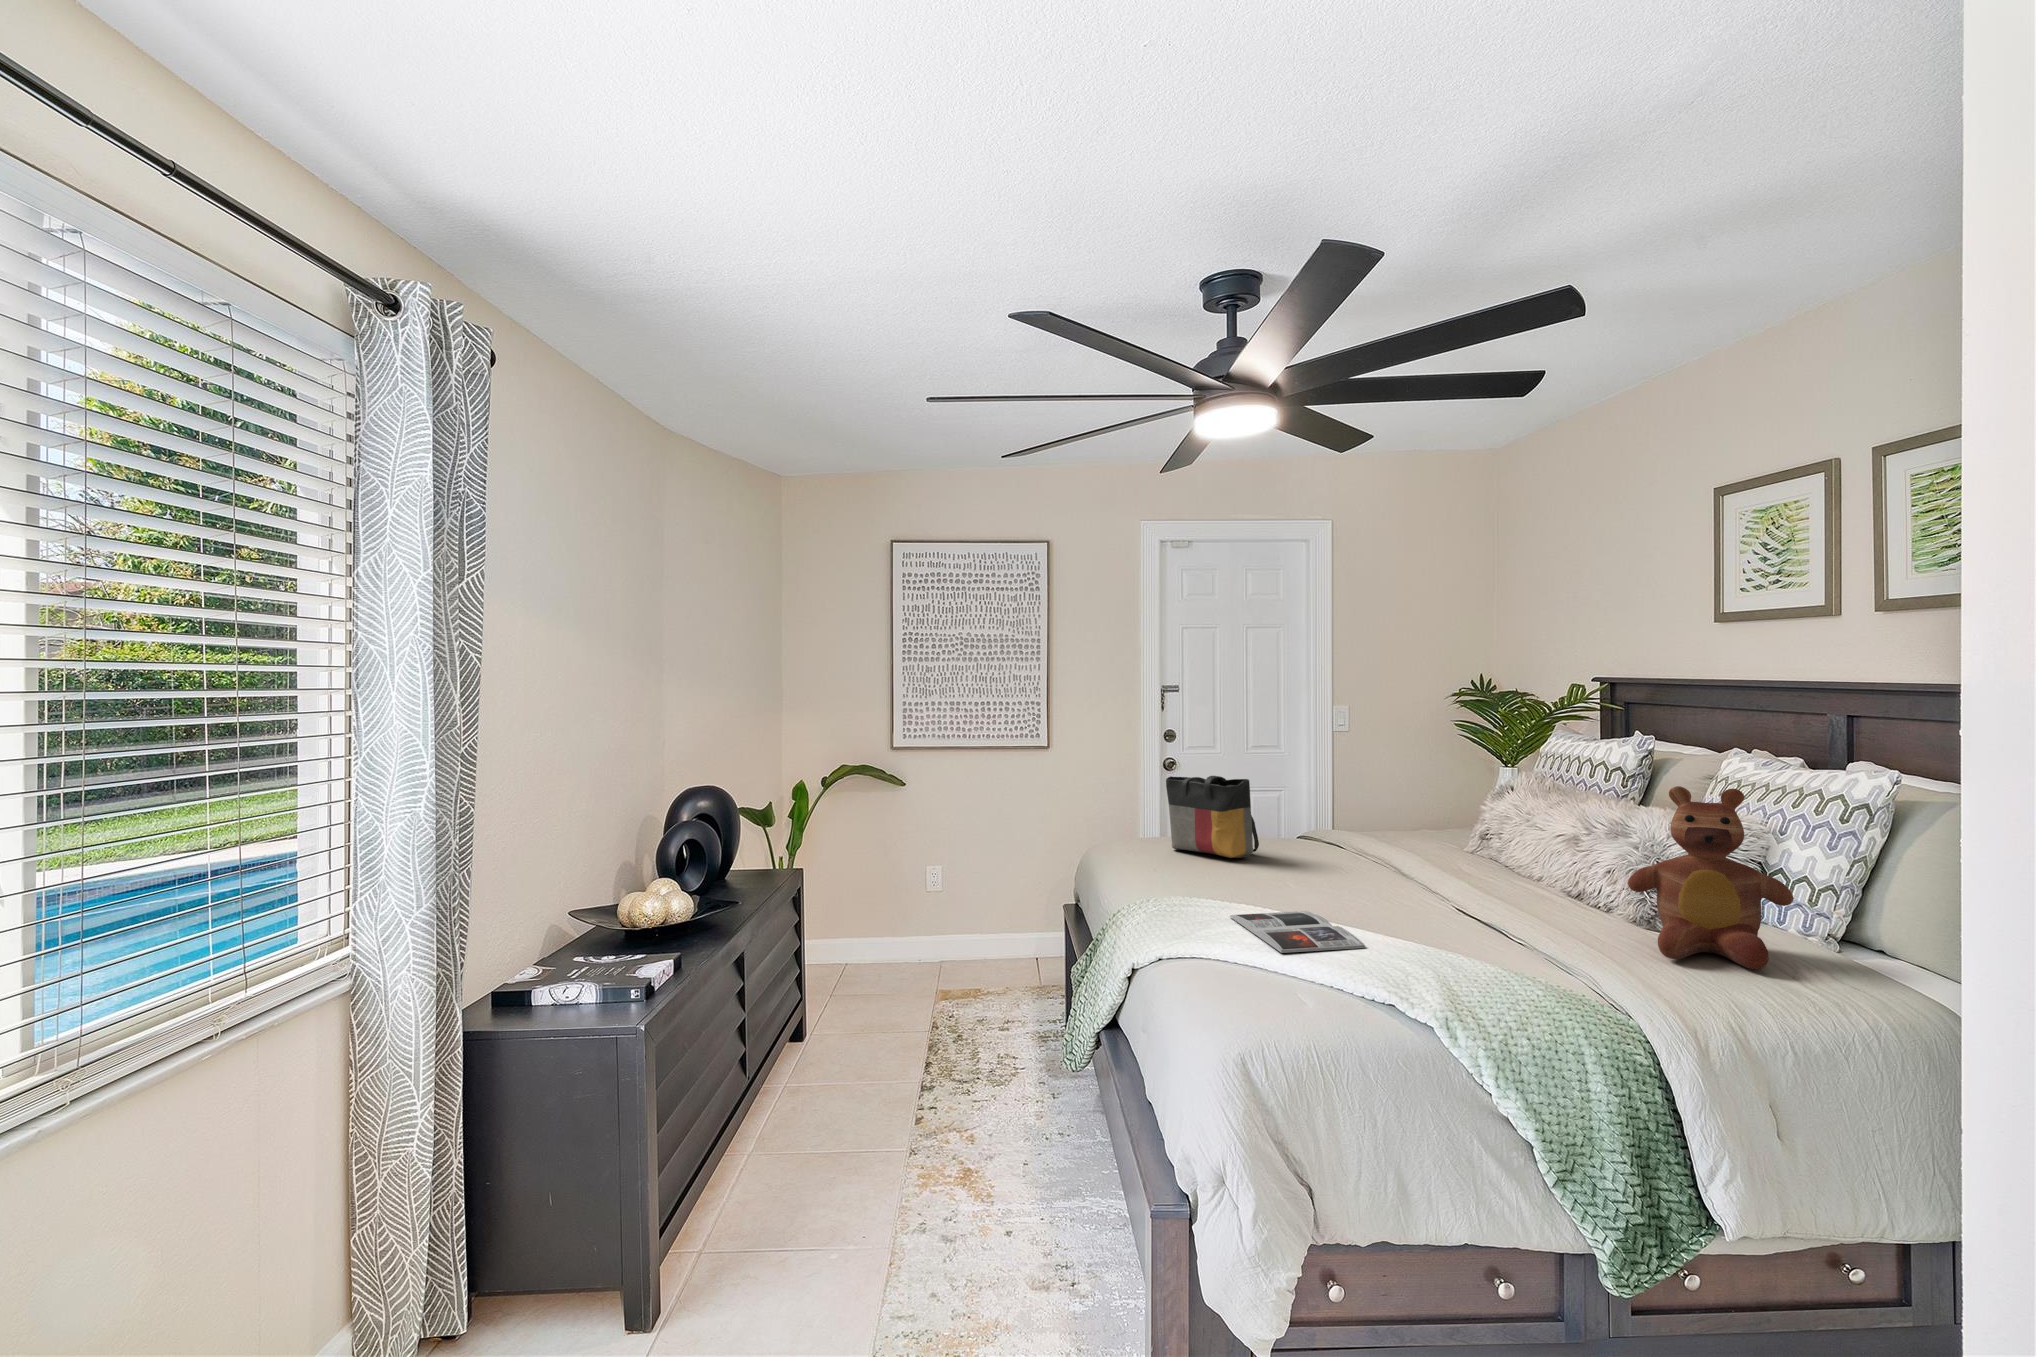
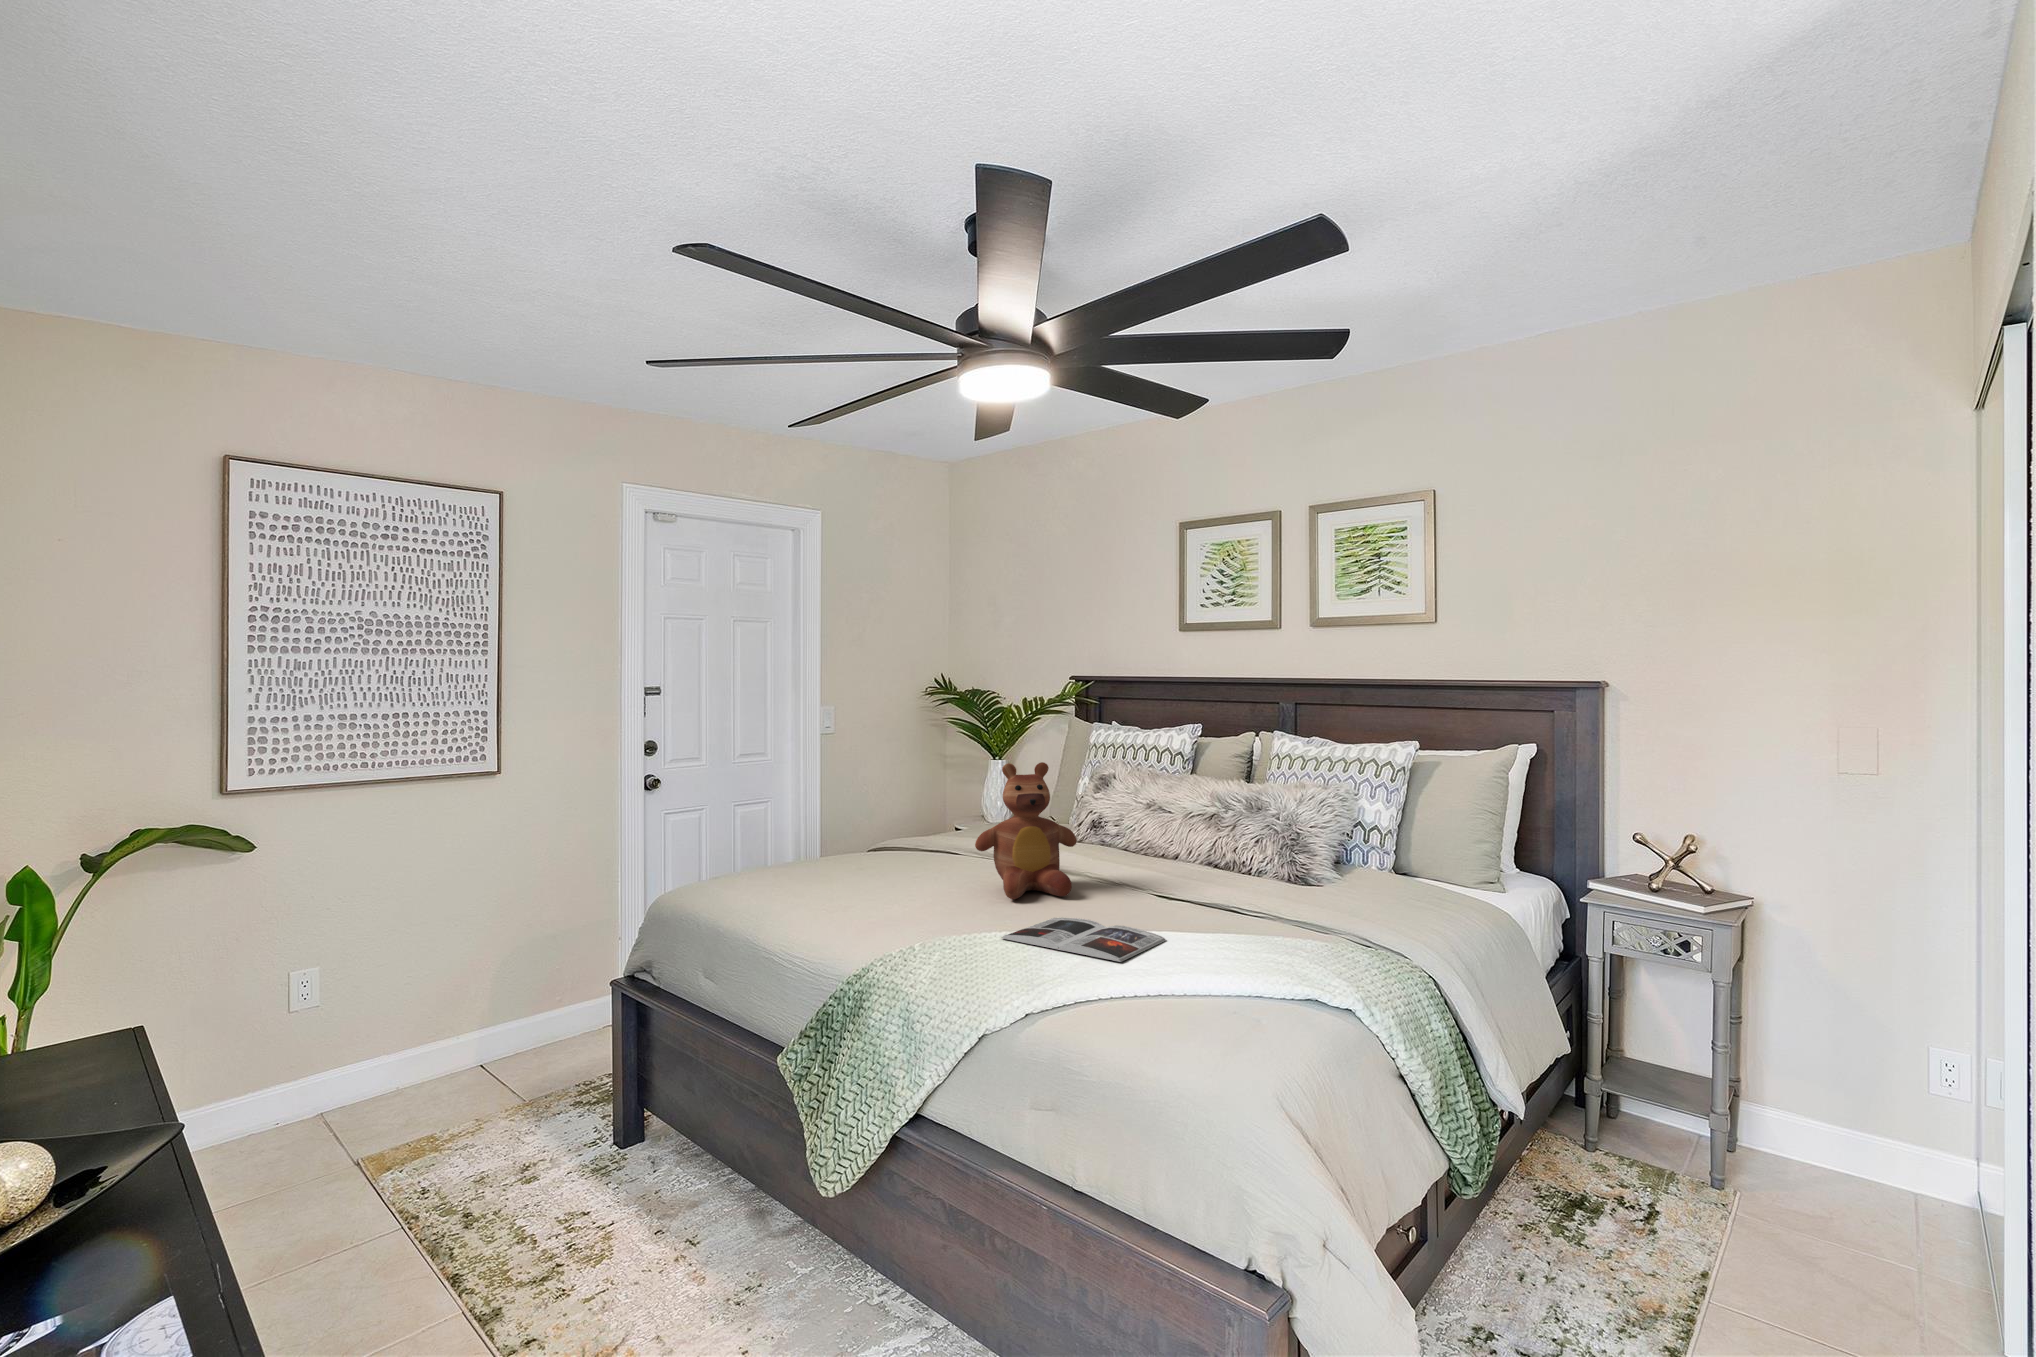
tote bag: present [1166,776,1259,858] -> none [779,787,893,879]
teddy bear: present [1628,786,1794,969] -> present [975,762,1077,899]

